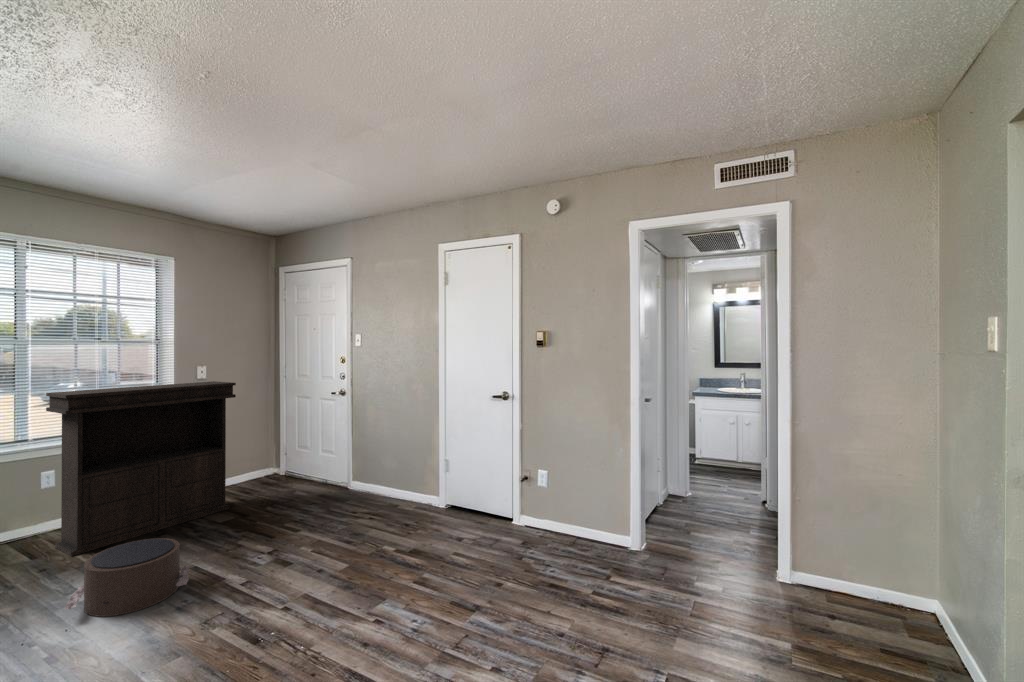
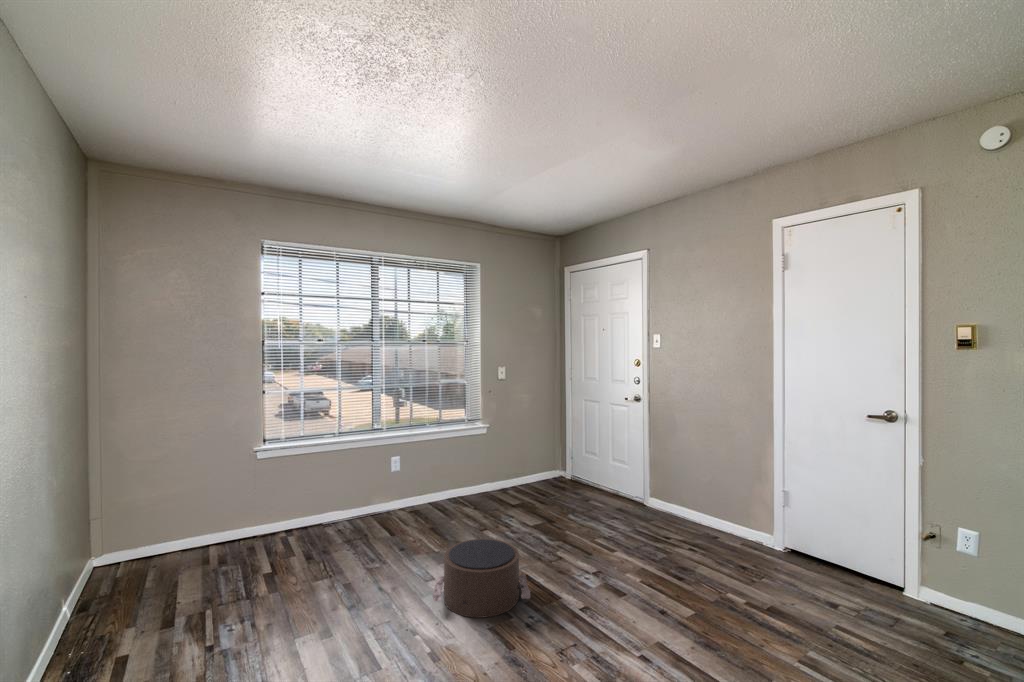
console table: present [46,381,236,556] -> none [399,381,539,538]

